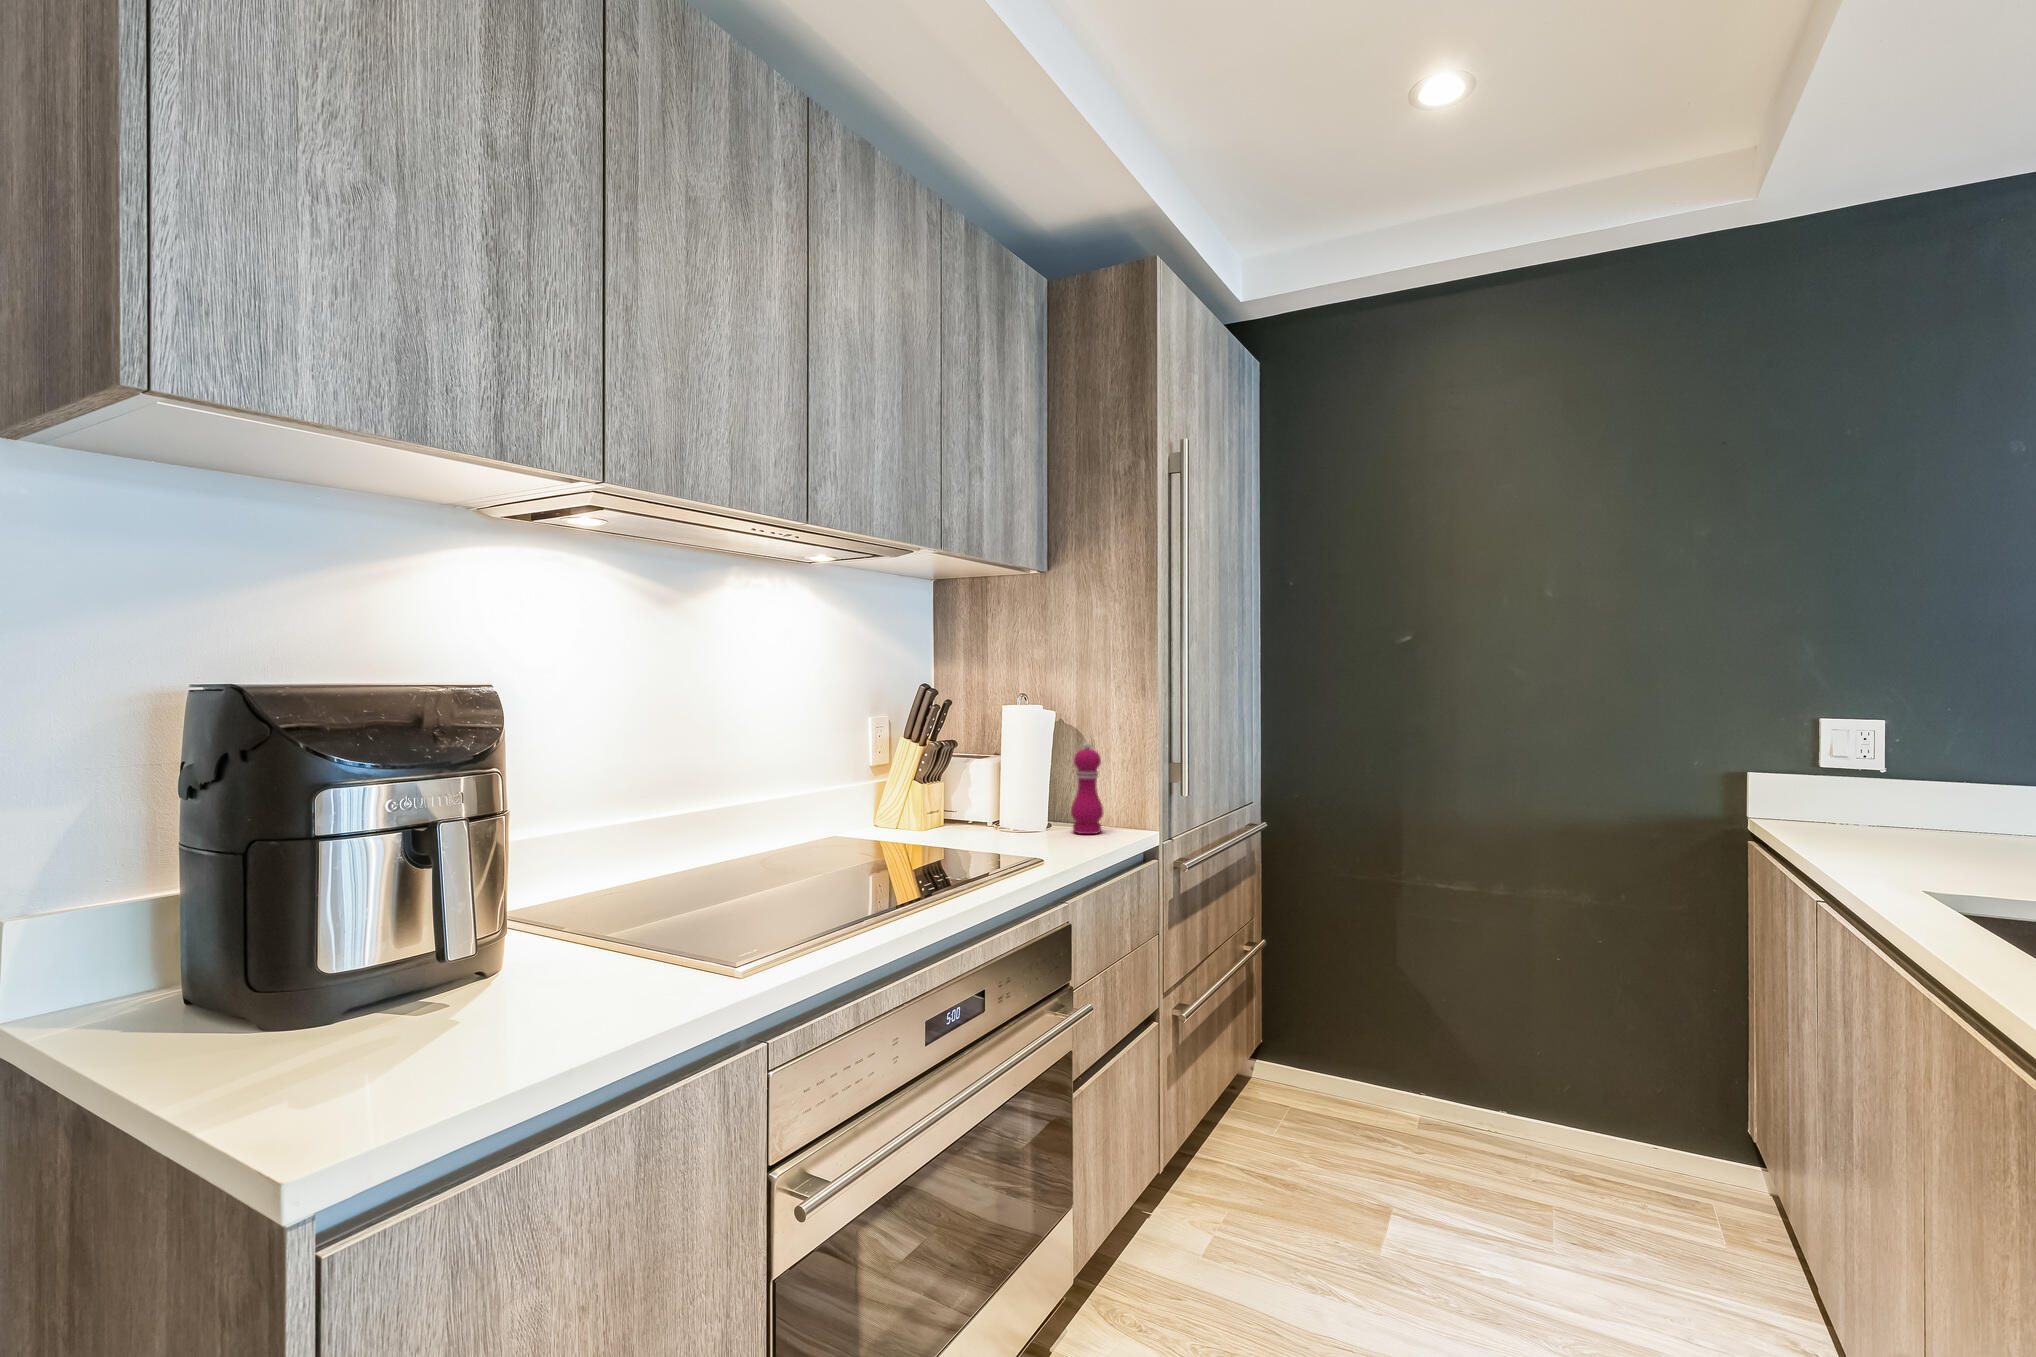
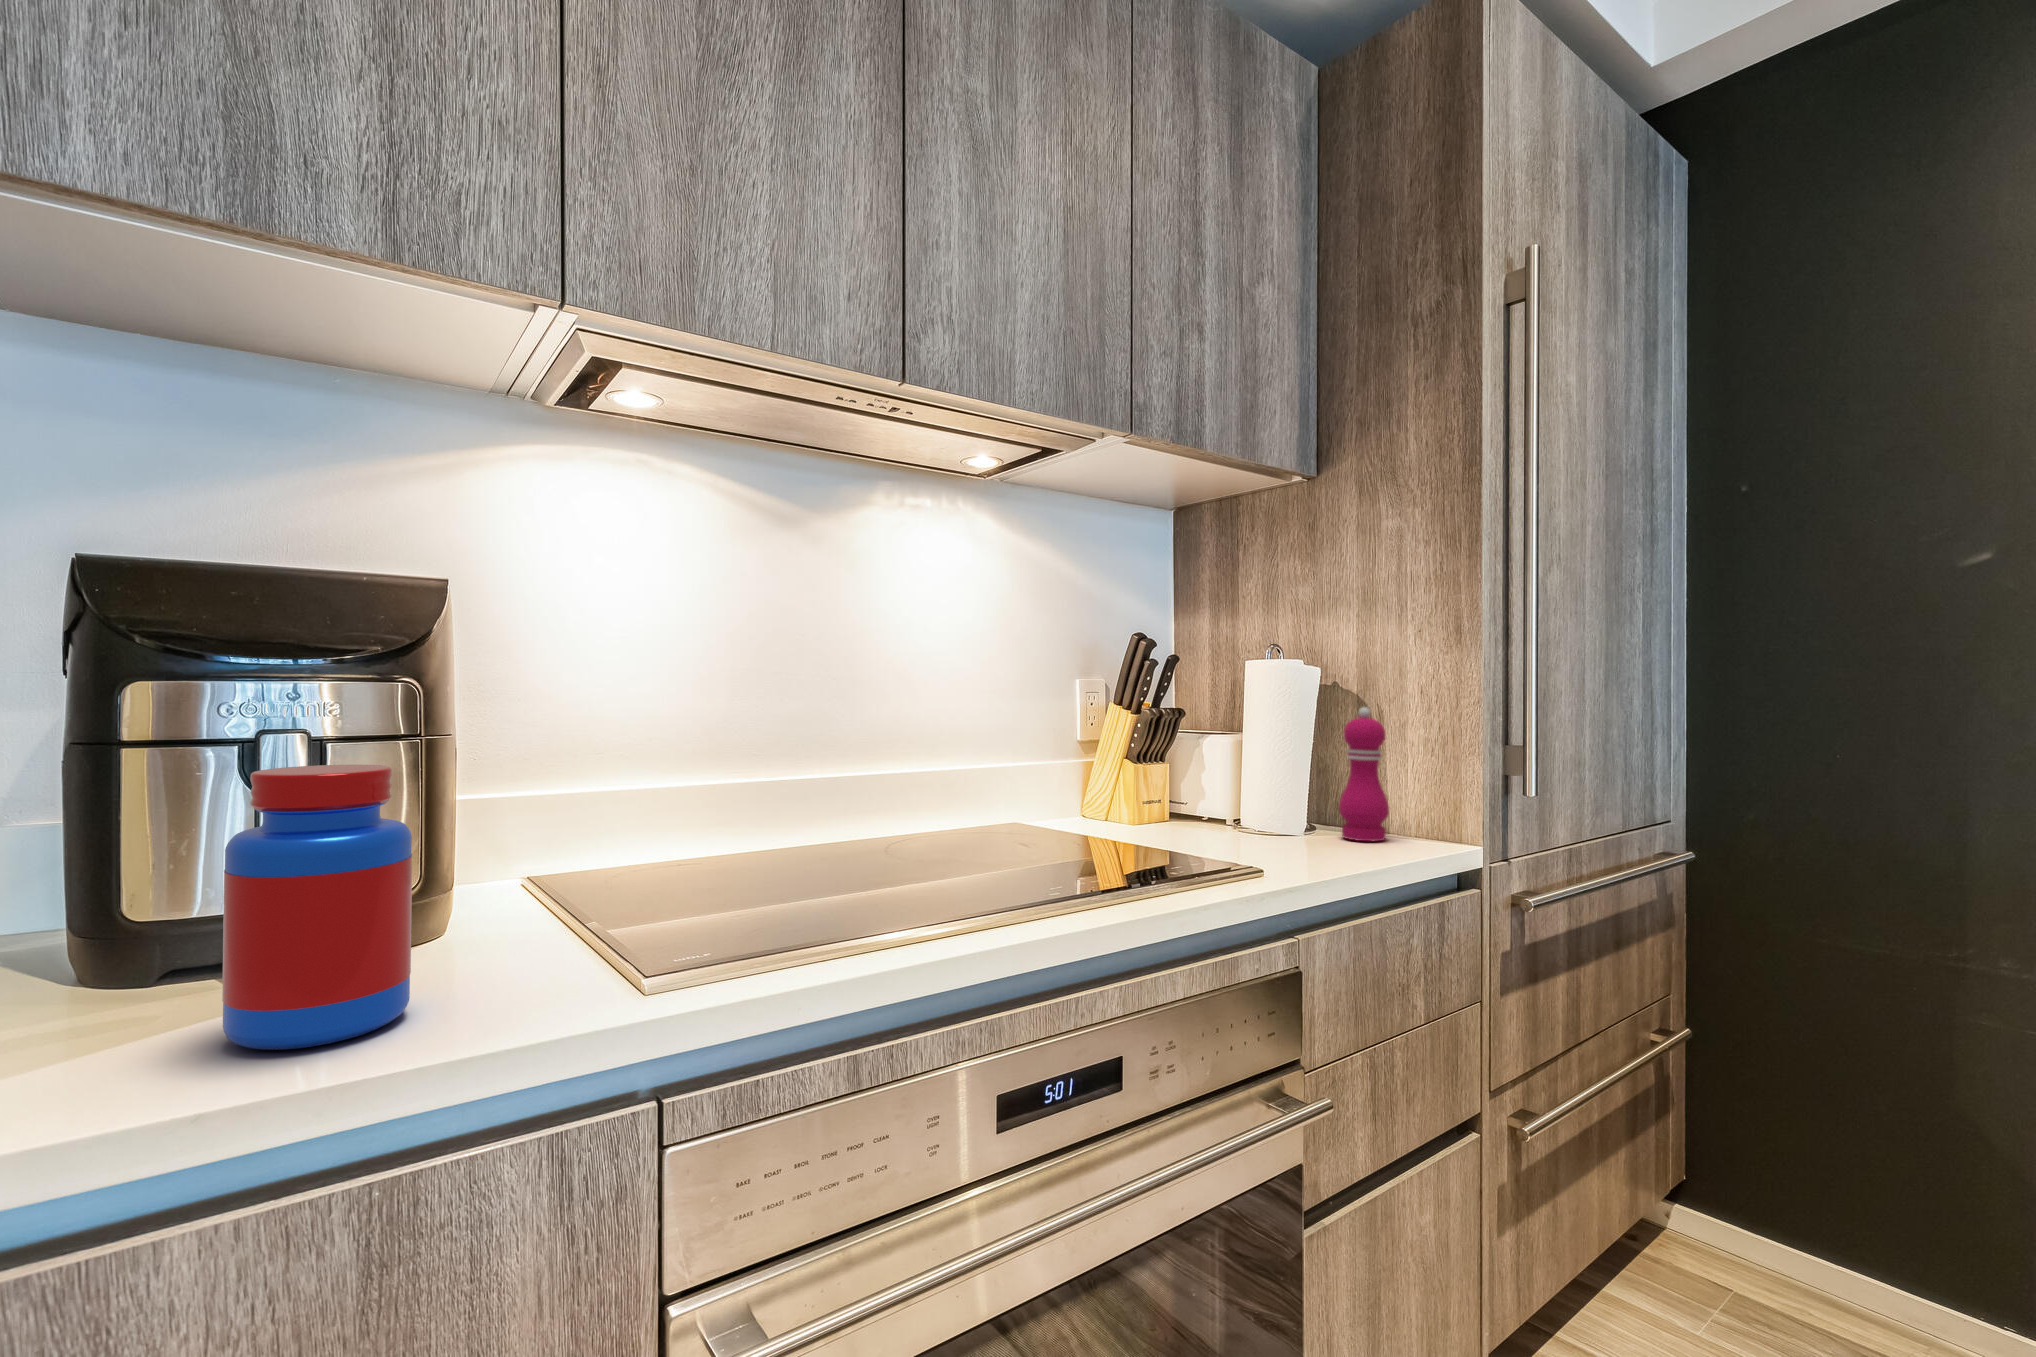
jar: none [494,839,607,1032] -> present [222,765,412,1050]

